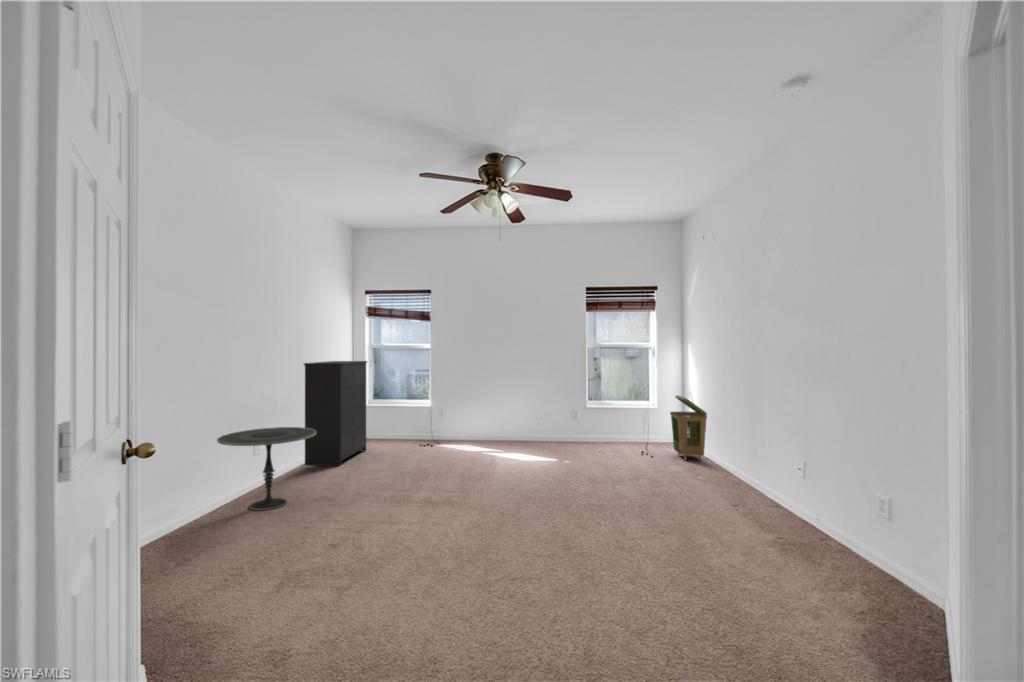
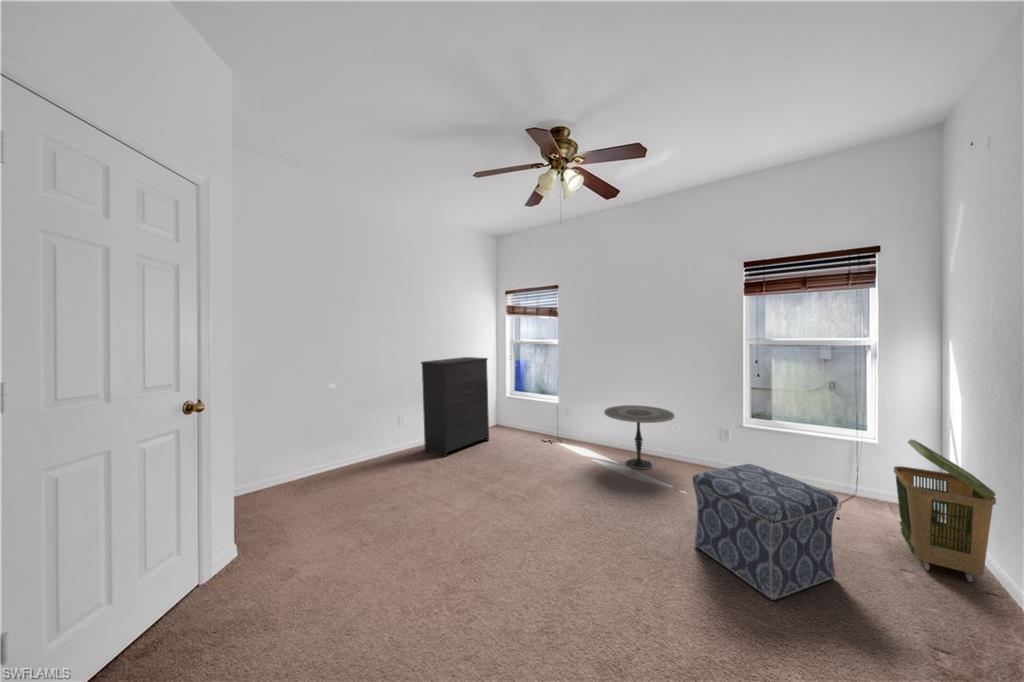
ottoman: none [589,418,657,480] -> present [692,464,839,600]
side table: present [217,427,316,510] -> present [604,405,675,469]

